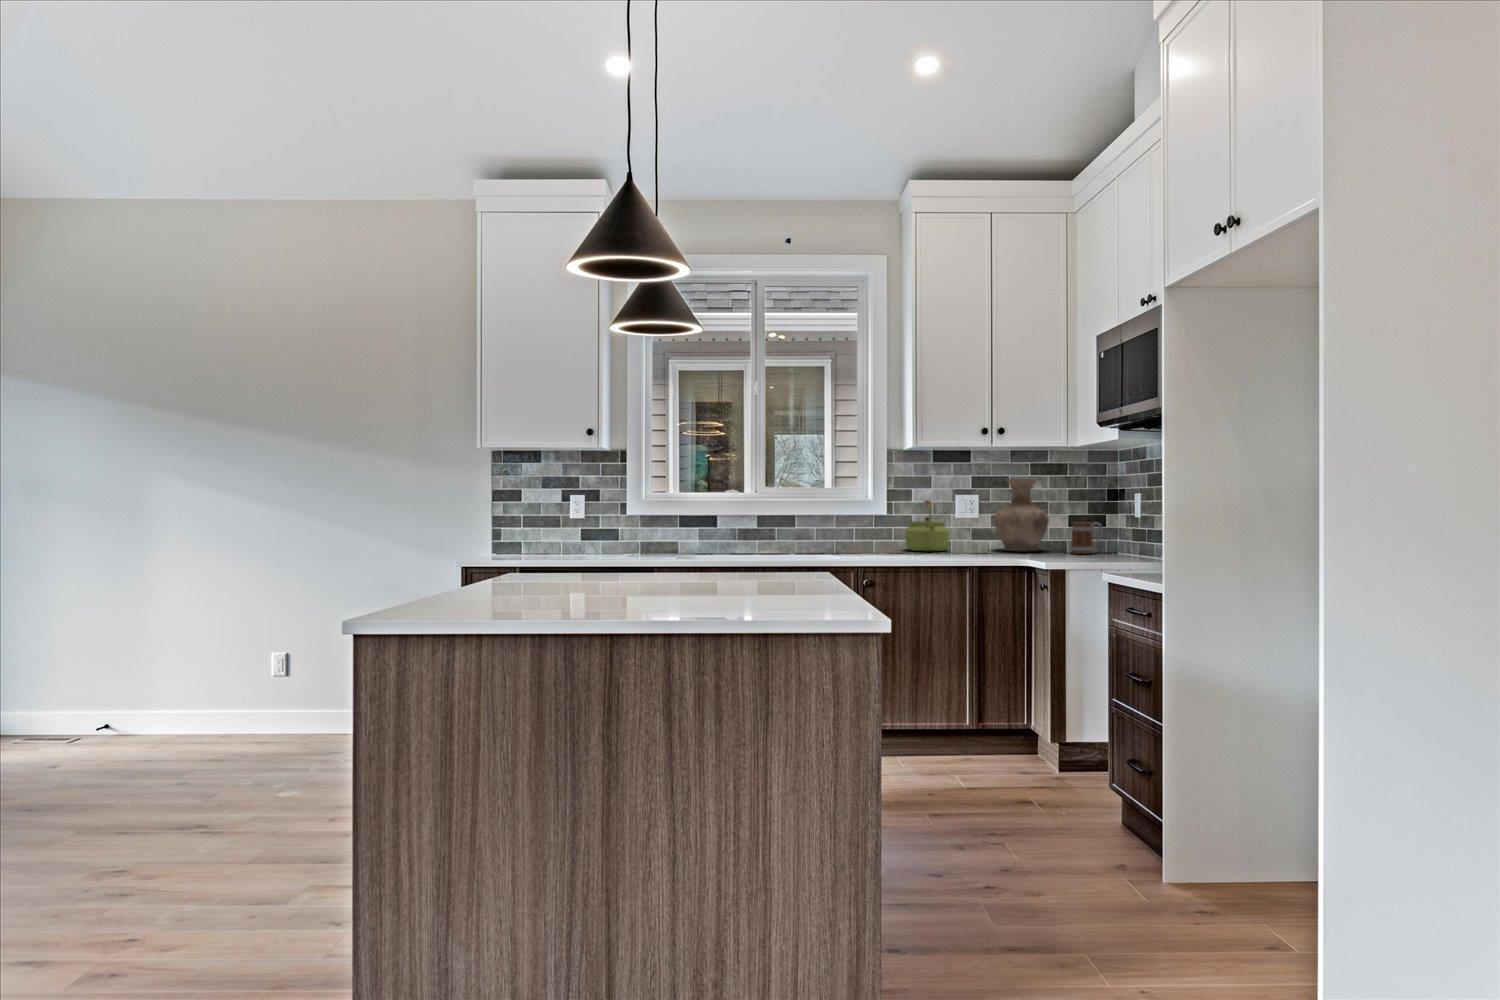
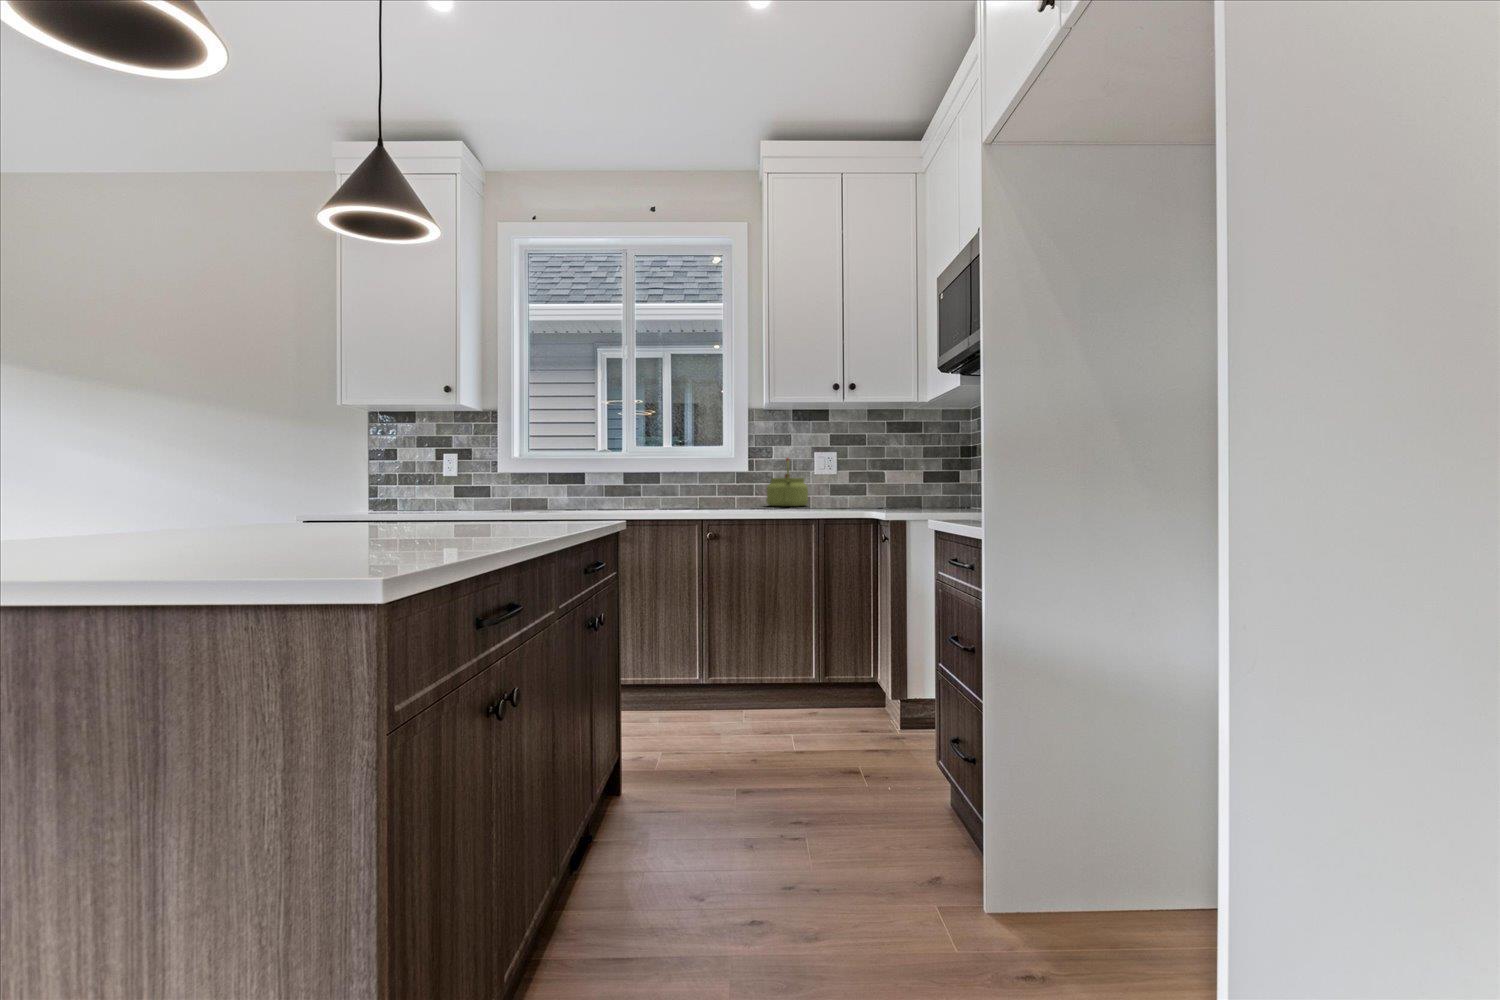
vase: present [994,478,1049,551] -> none [851,435,903,506]
mug: present [1070,522,1103,554] -> none [922,476,954,507]

